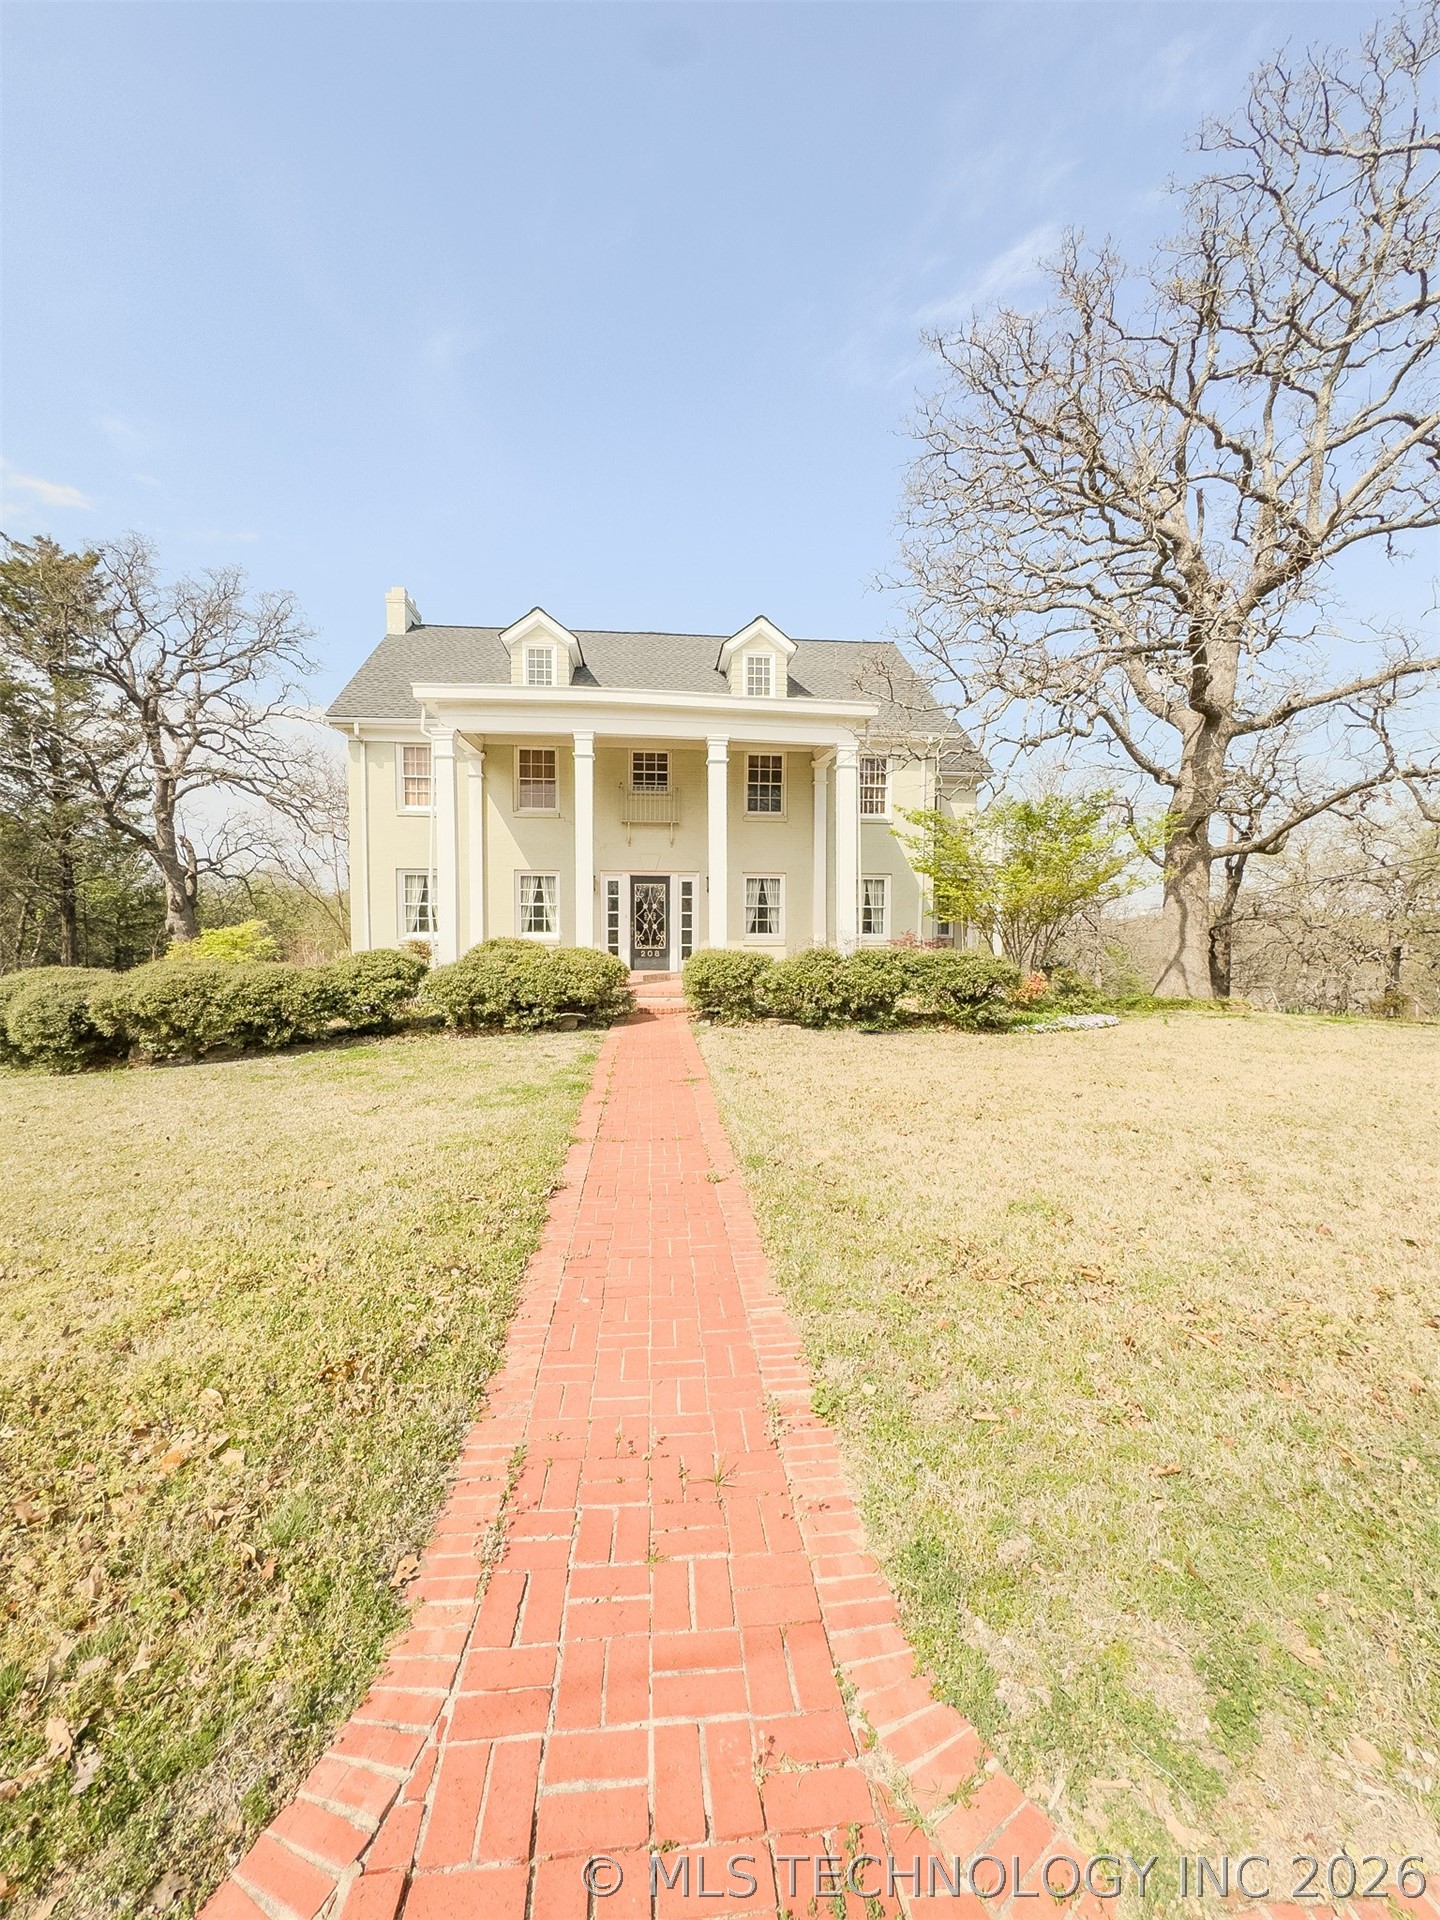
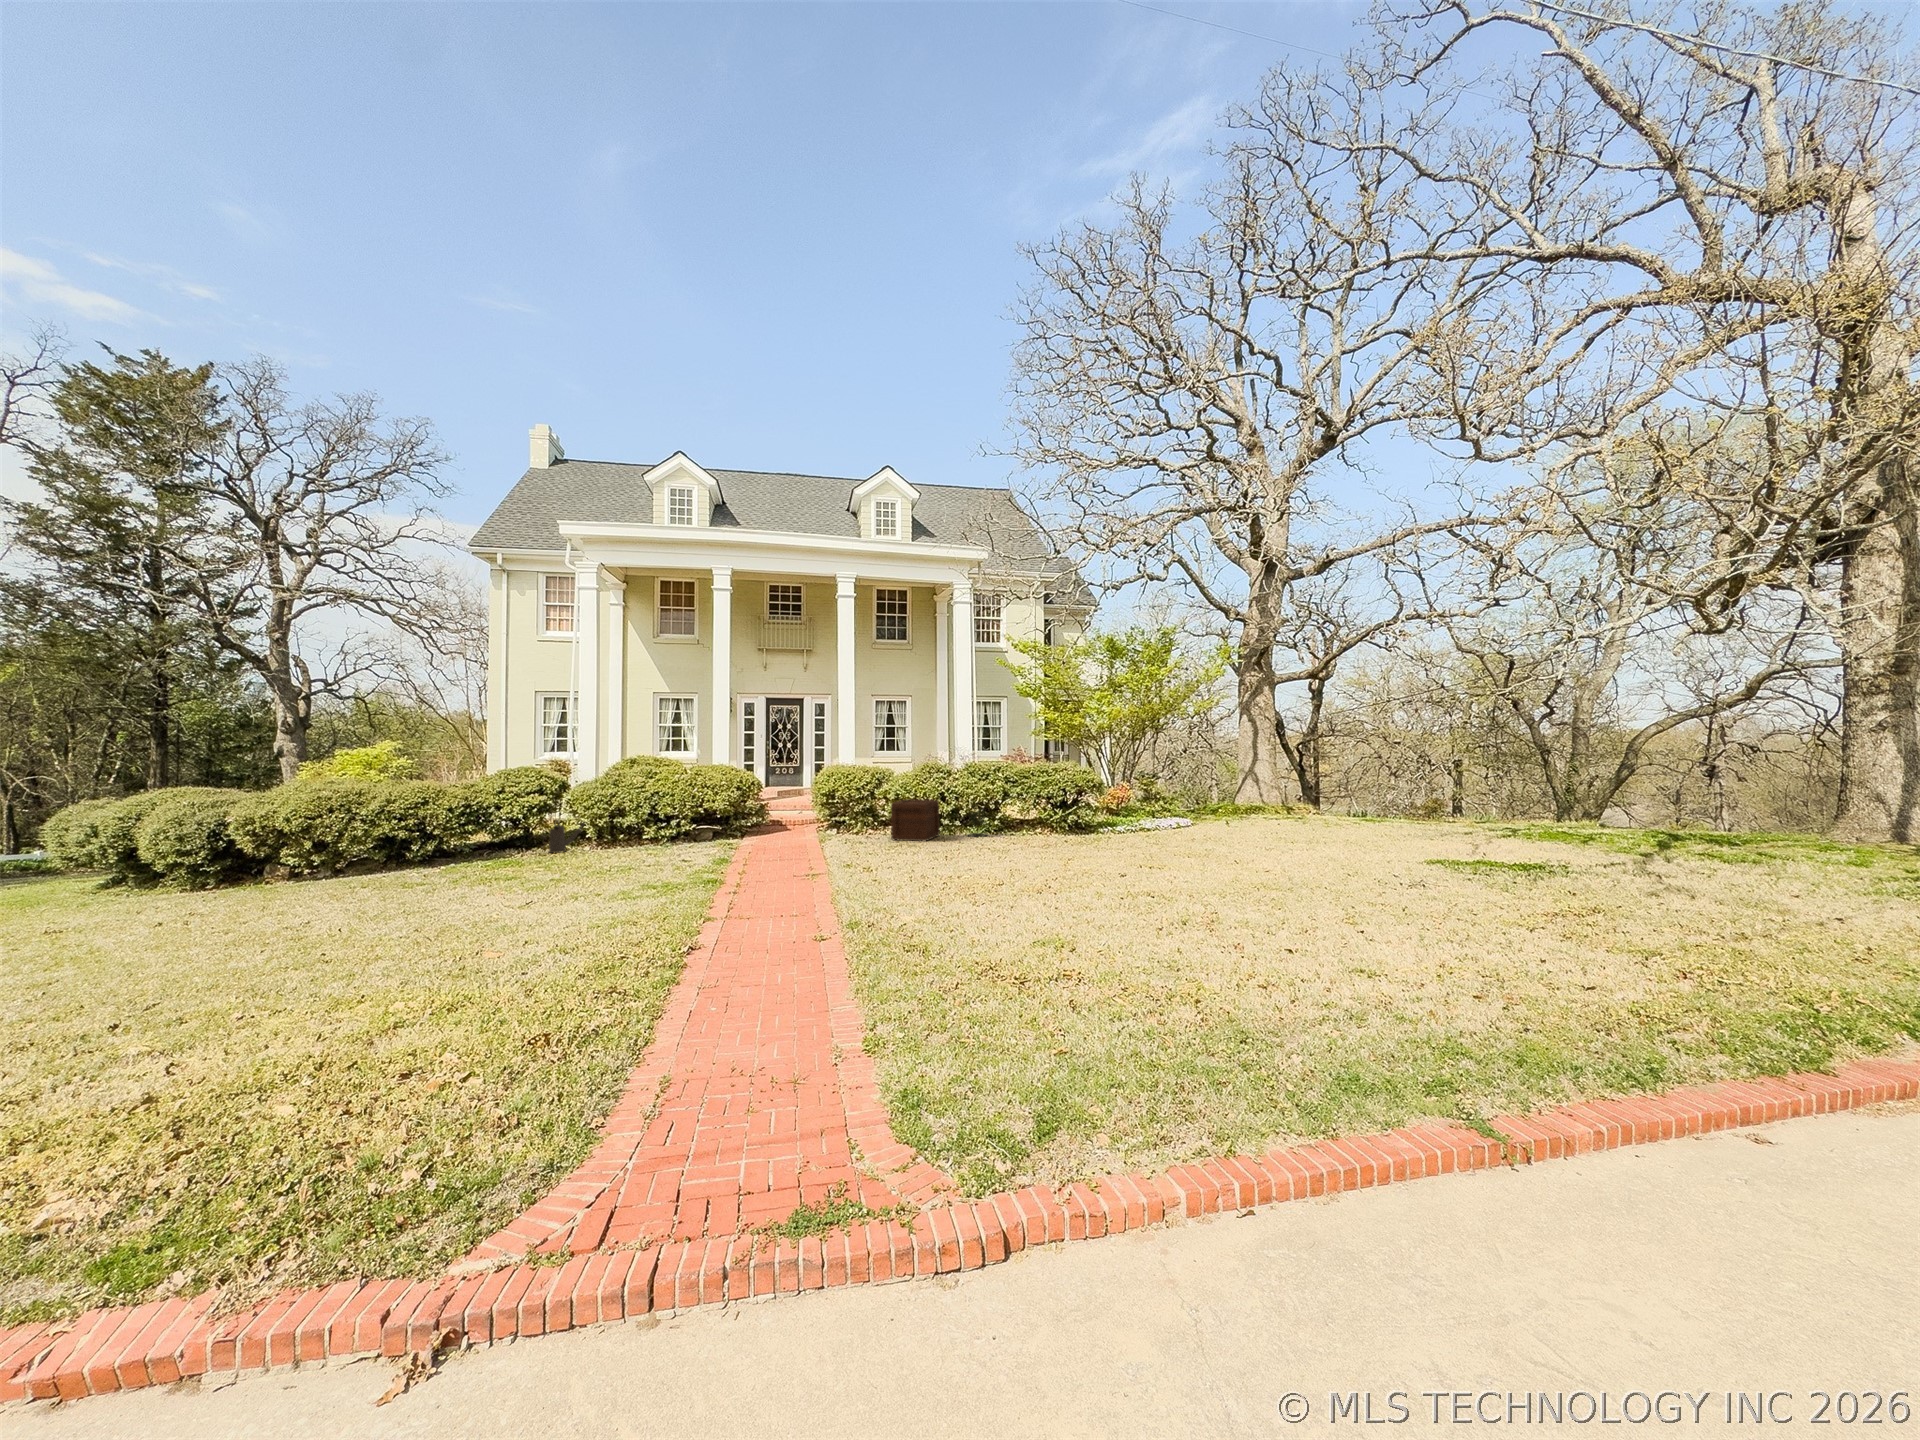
wooden crate: none [772,989,827,1039] -> present [891,799,940,841]
watering can: none [399,1006,443,1042] -> present [549,820,584,853]

